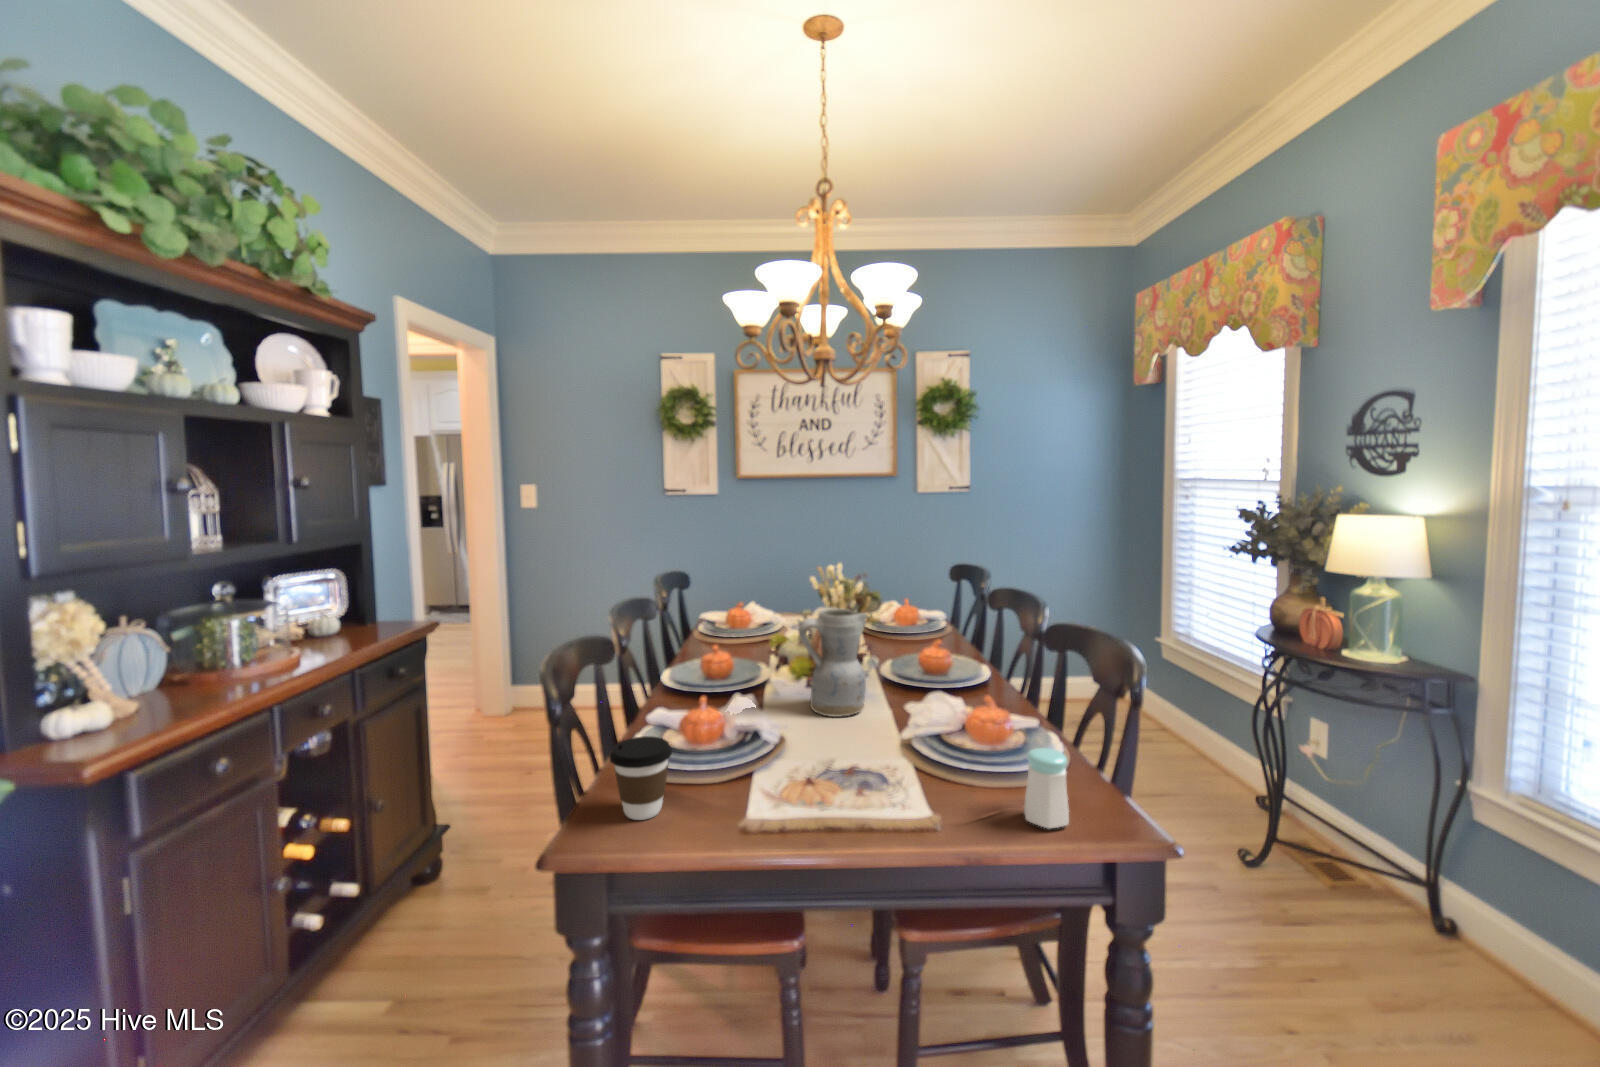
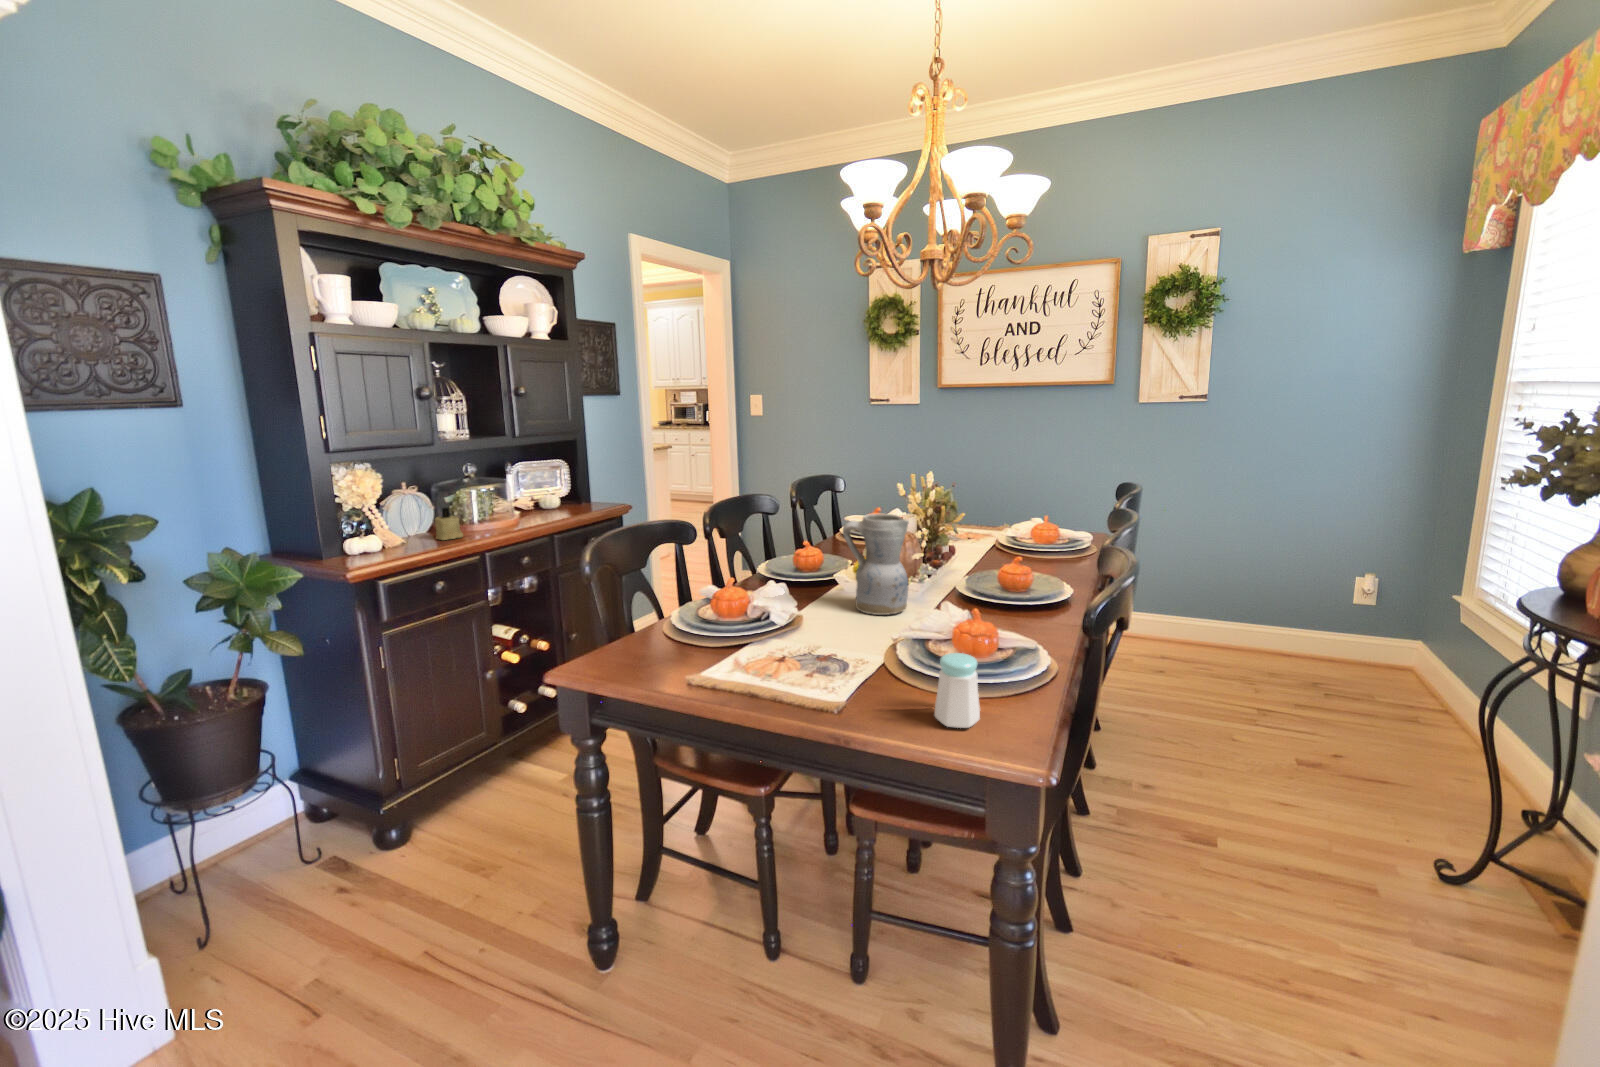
candle: none [188,645,235,694] -> present [435,507,463,540]
coffee cup: present [609,736,672,820] -> none [621,599,671,661]

